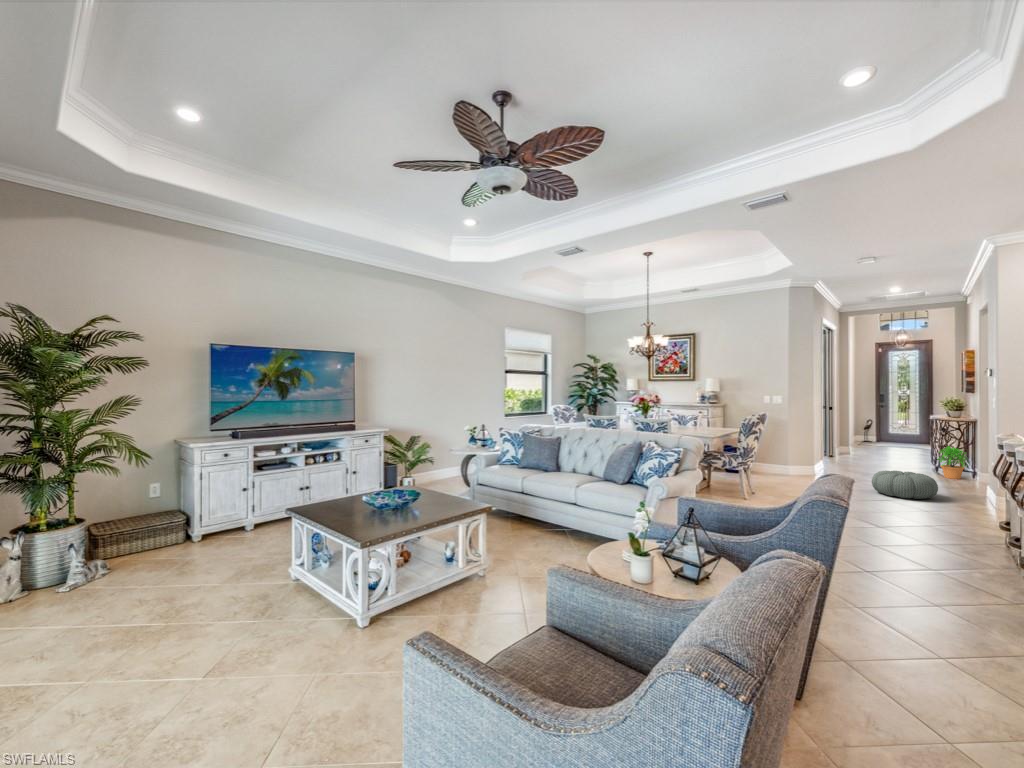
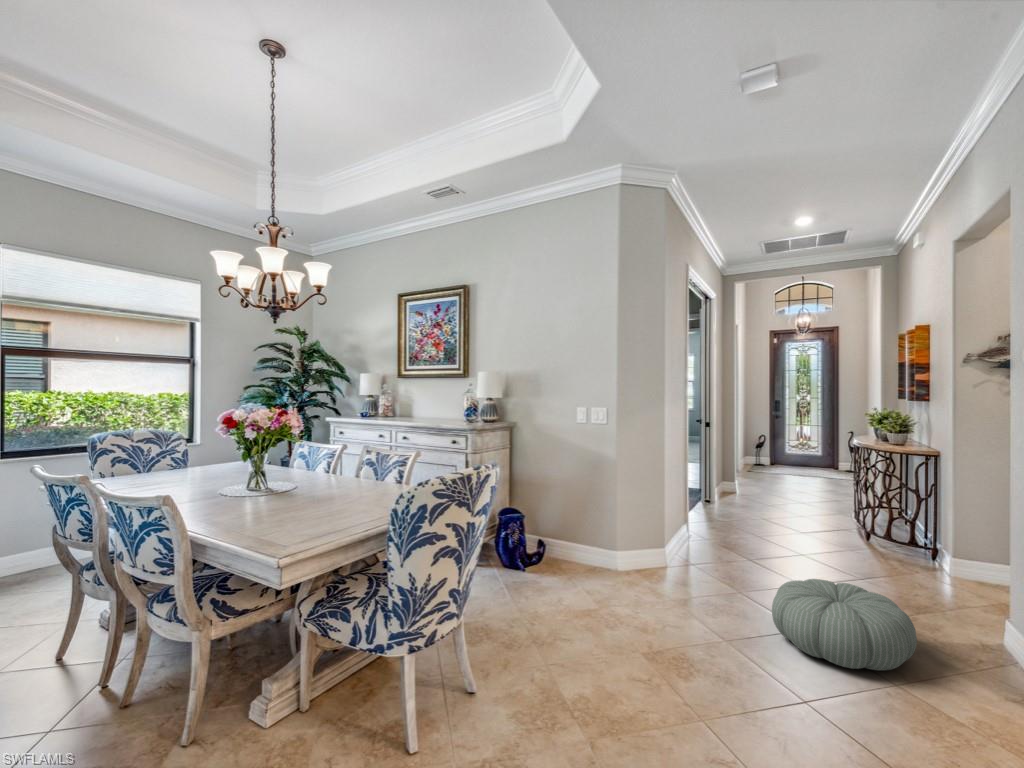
potted plant: present [938,446,969,479] -> none [872,499,934,563]

